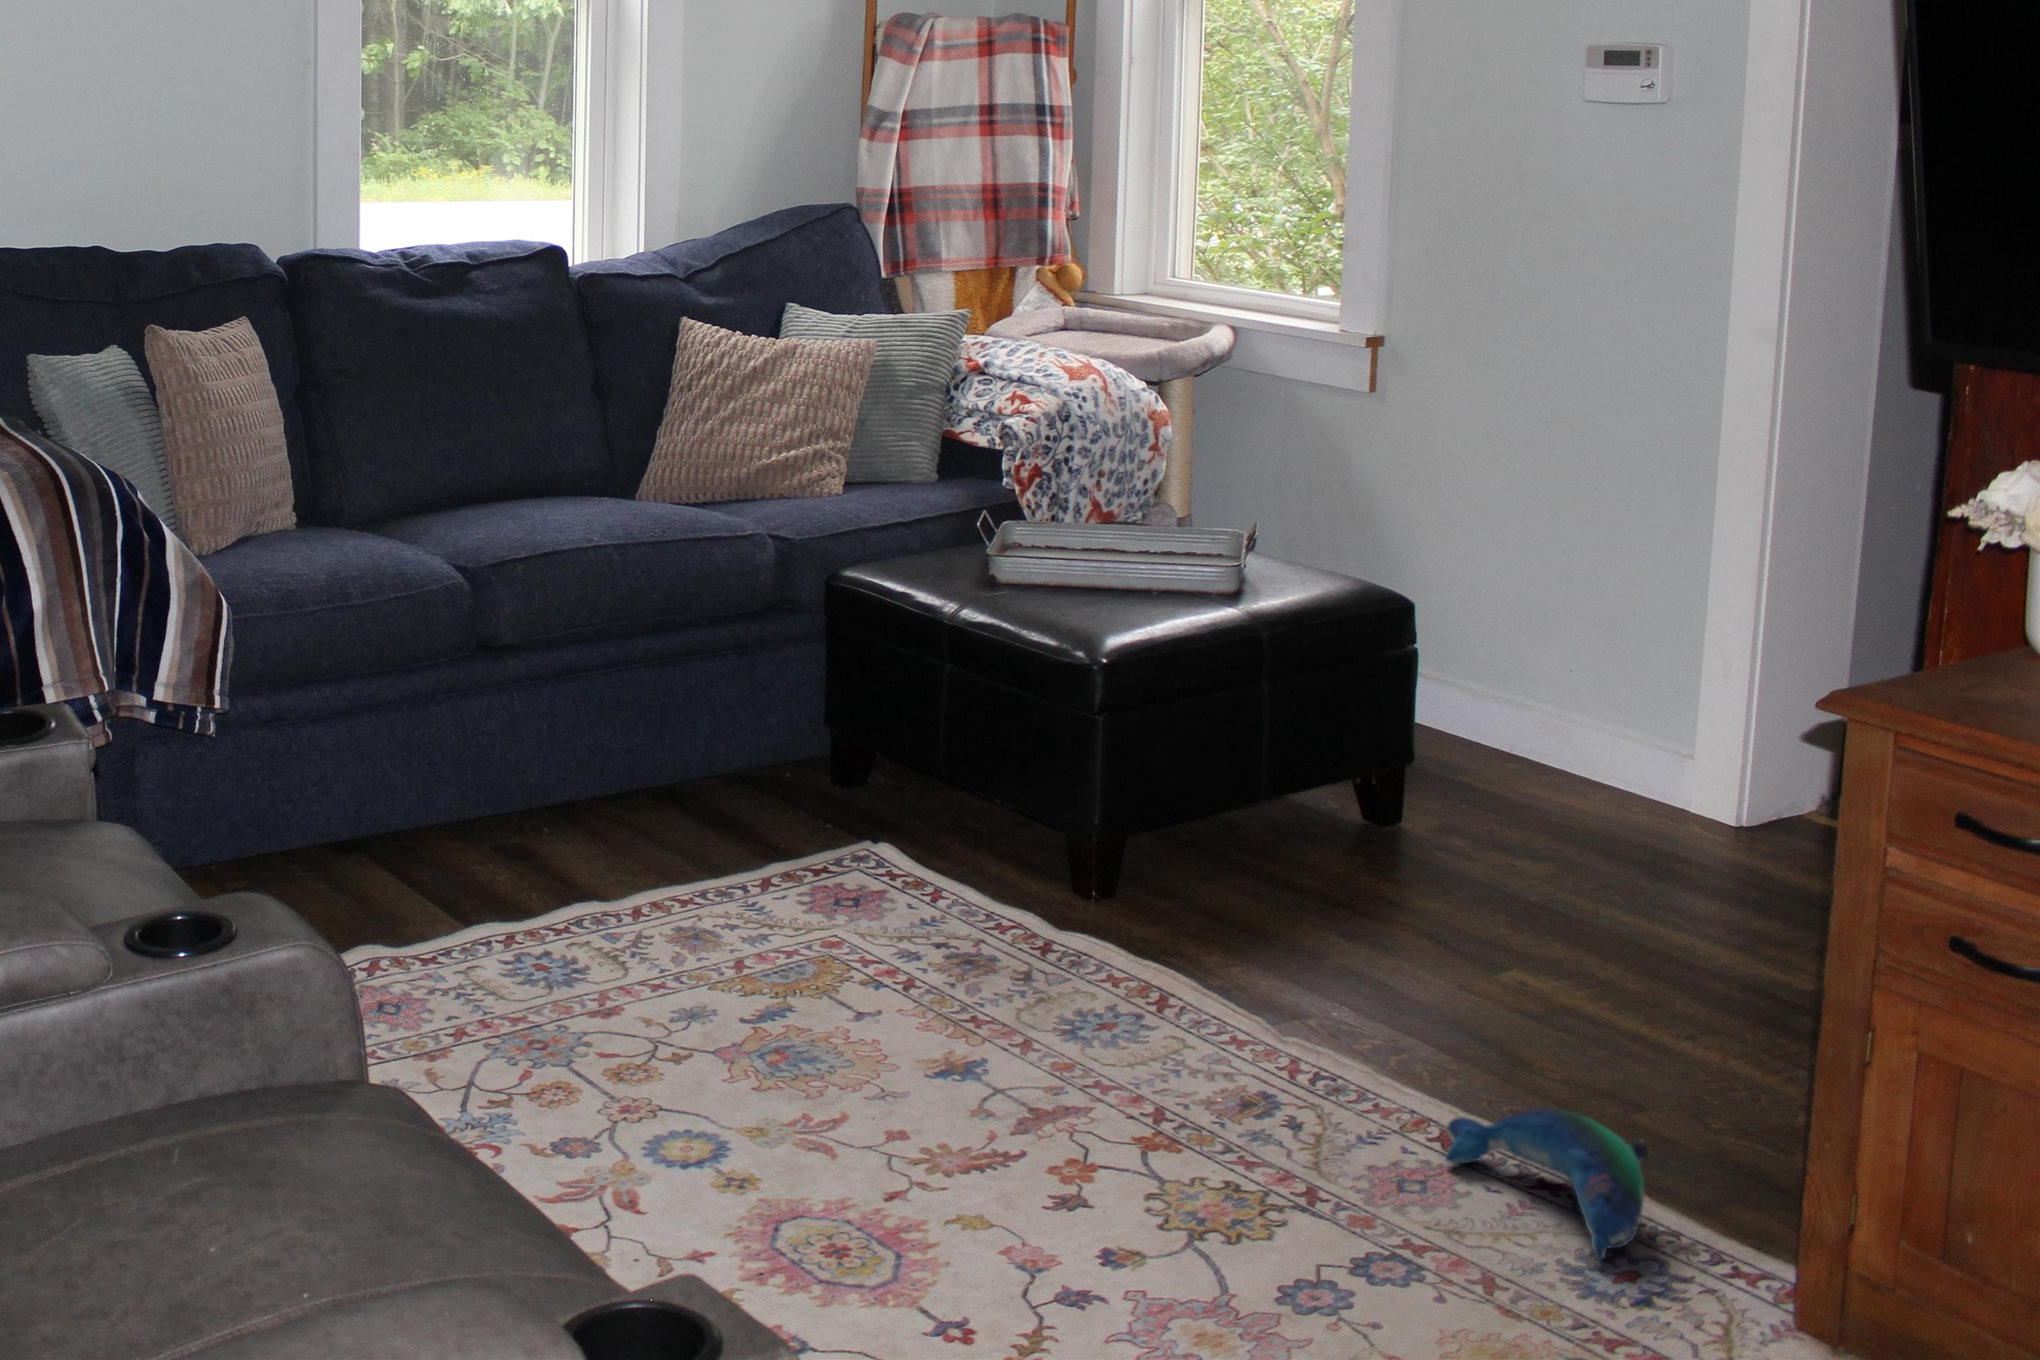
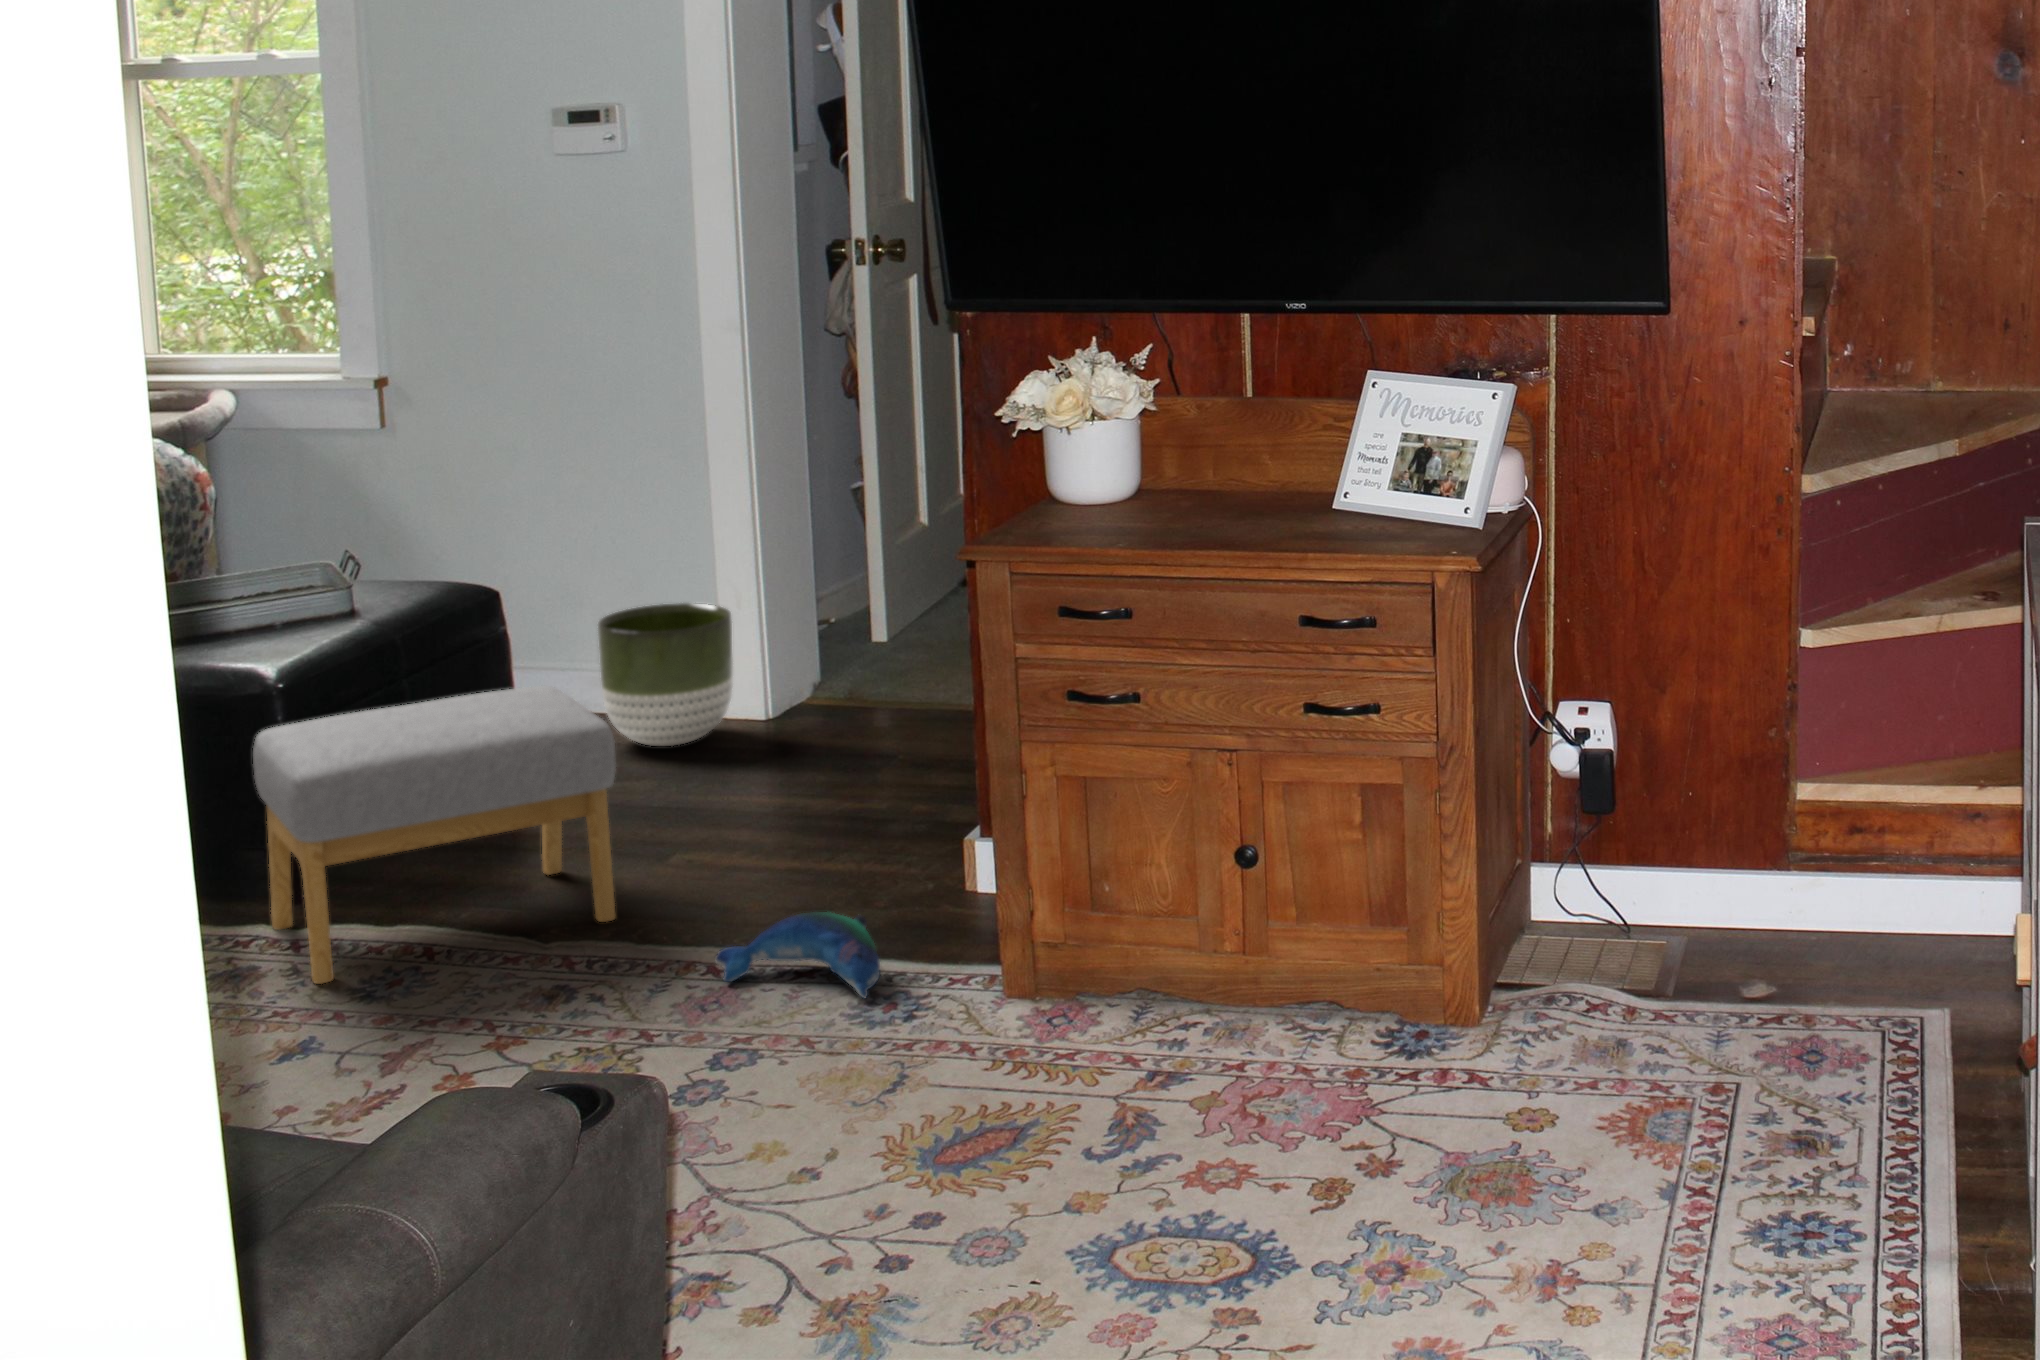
planter: none [1546,654,1720,833] -> present [598,603,733,746]
footstool: none [1042,703,1410,1029] -> present [253,686,616,984]

